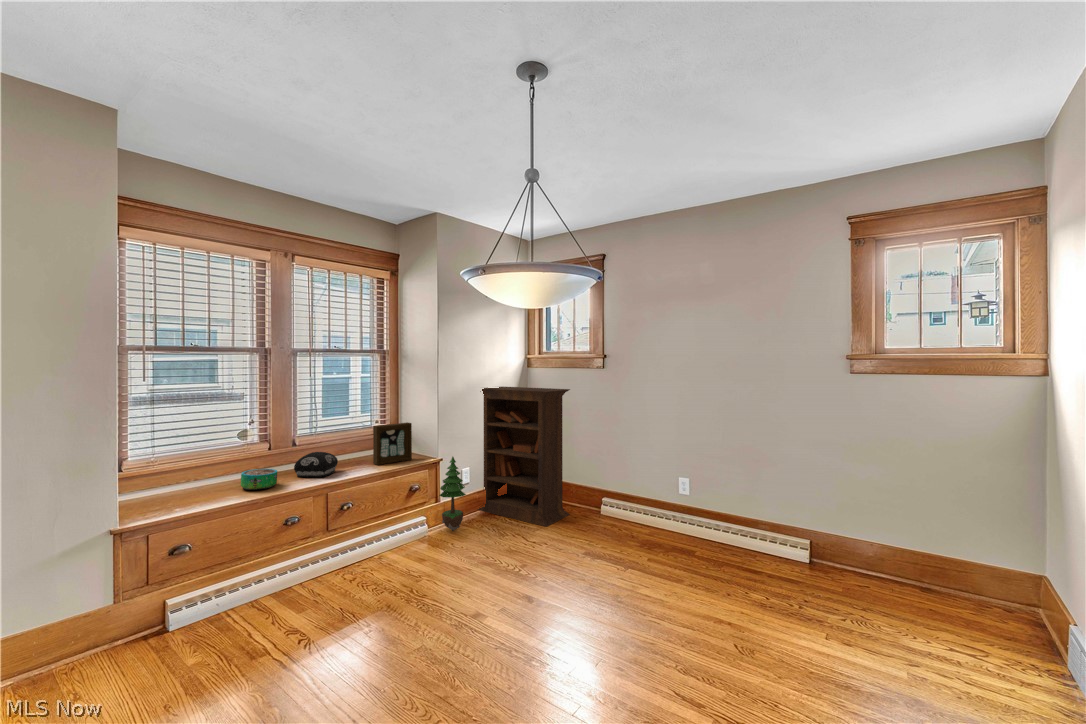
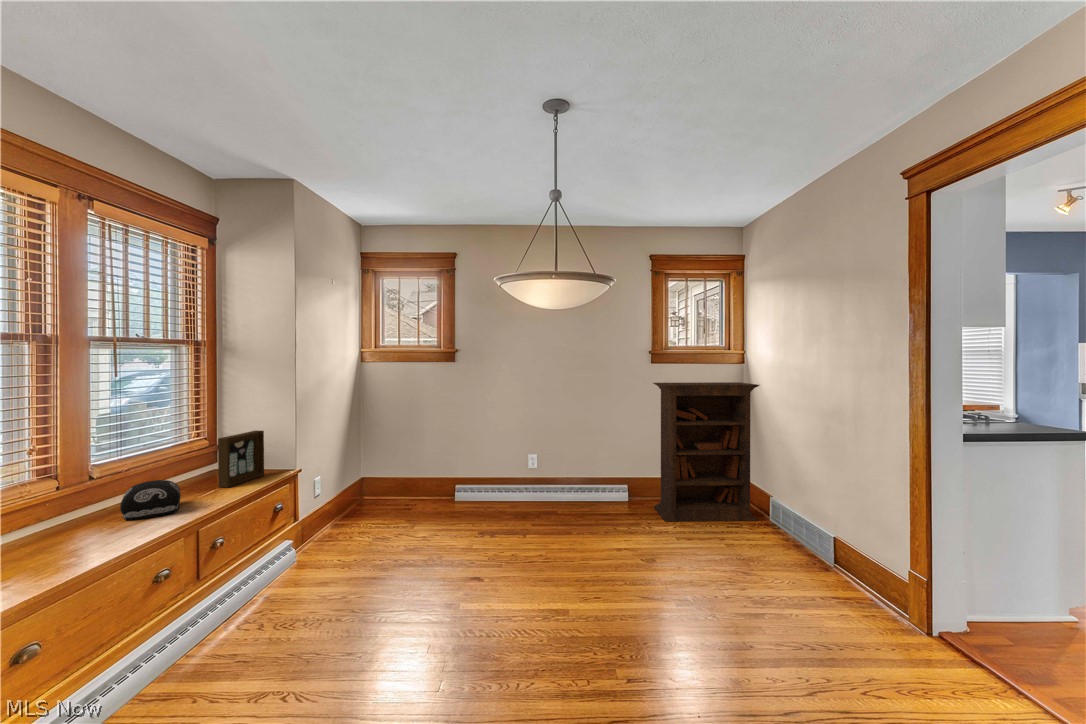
bookcase: present [477,387,570,527] -> present [653,382,759,521]
potted tree: present [439,457,466,531] -> none [303,463,337,548]
decorative bowl: present [241,469,277,490] -> none [48,514,116,552]

